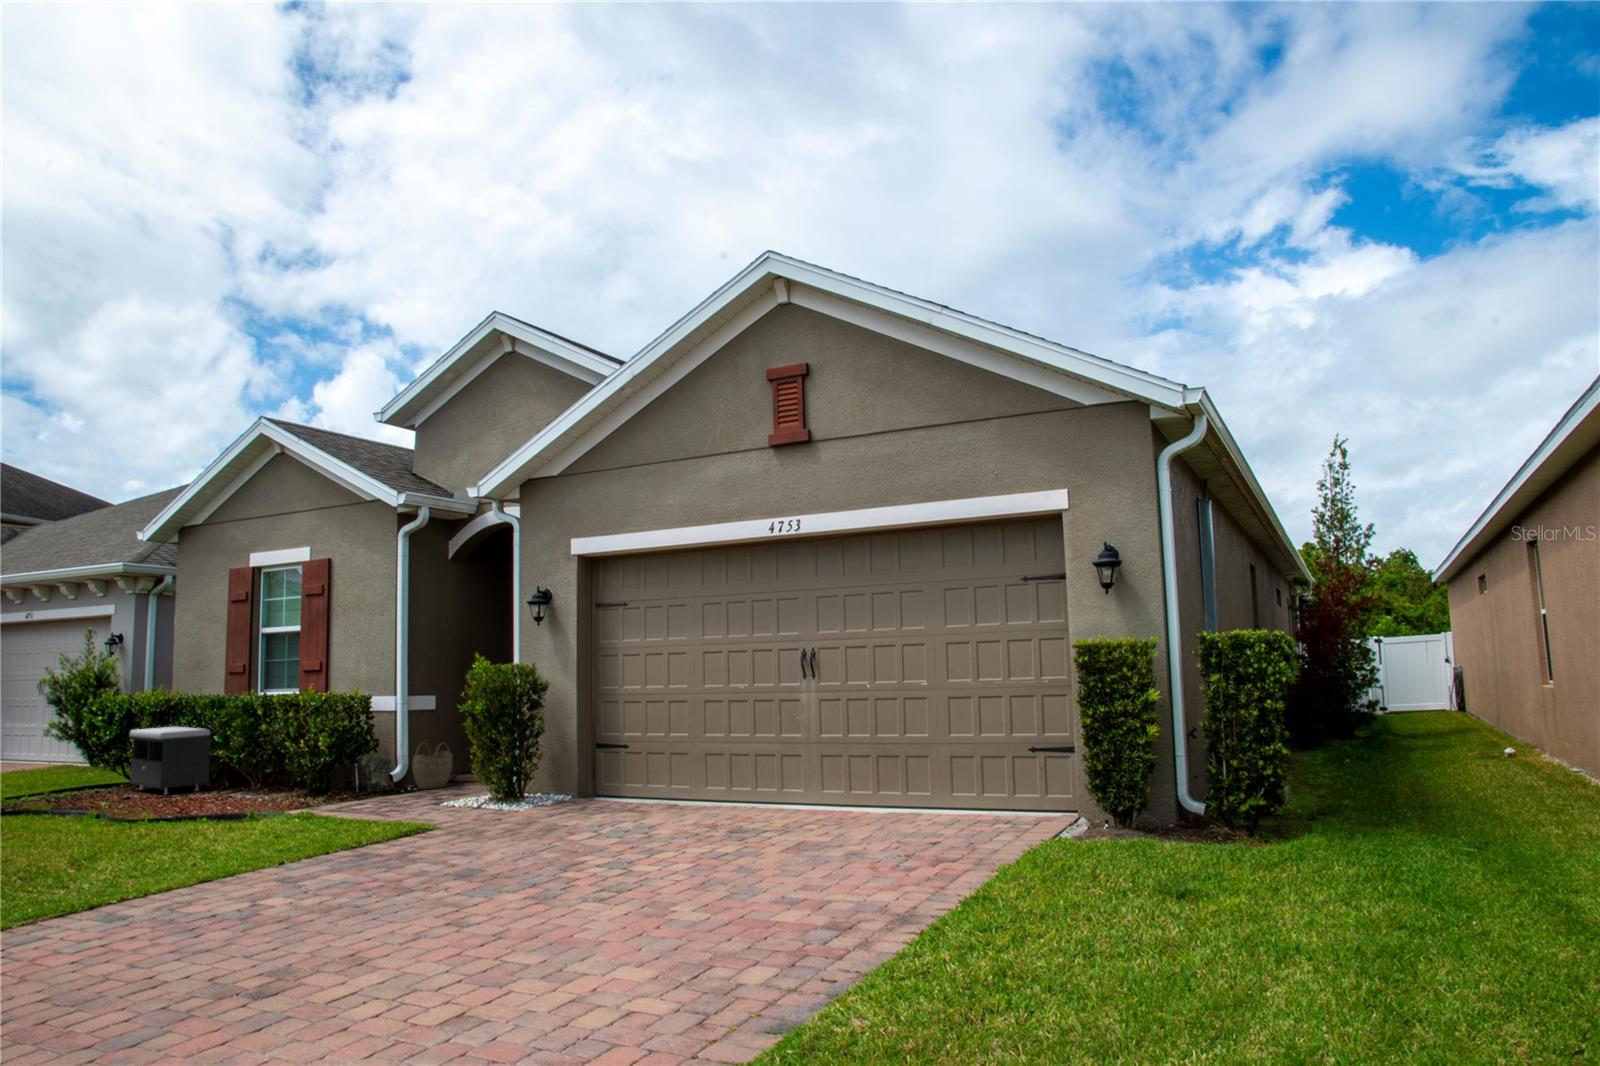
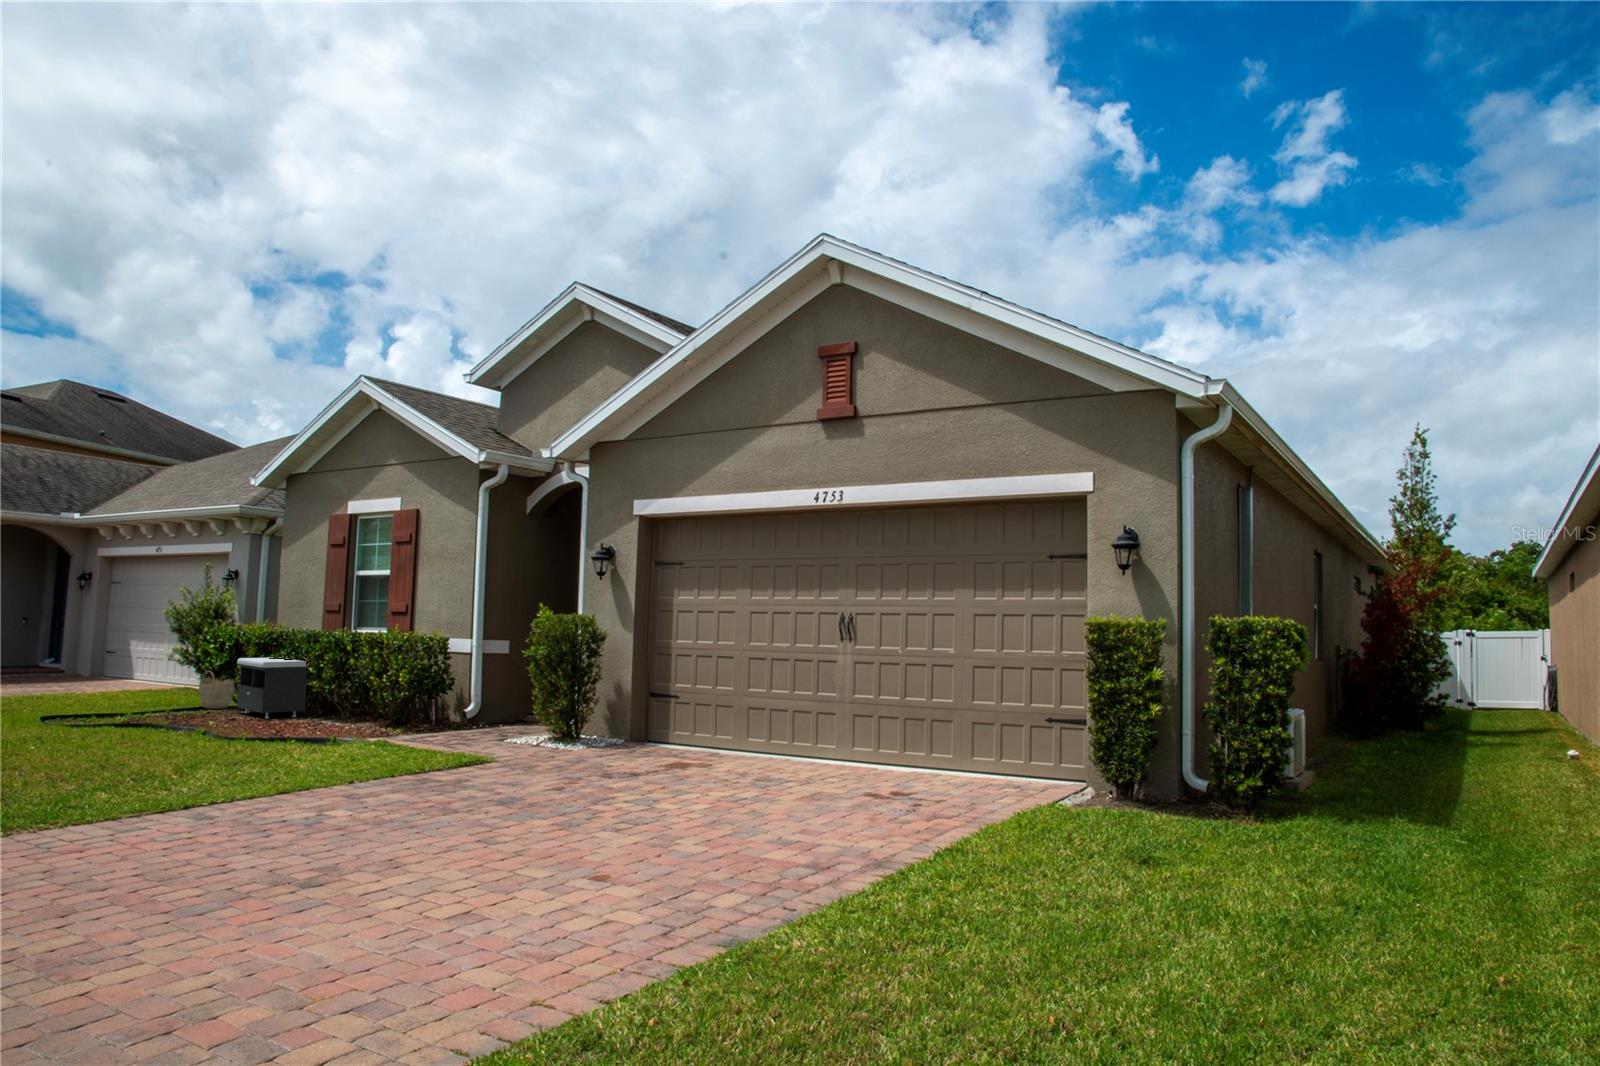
woven basket: present [413,742,452,789] -> present [199,674,234,709]
potted plant: present [360,751,392,792] -> none [436,689,467,727]

